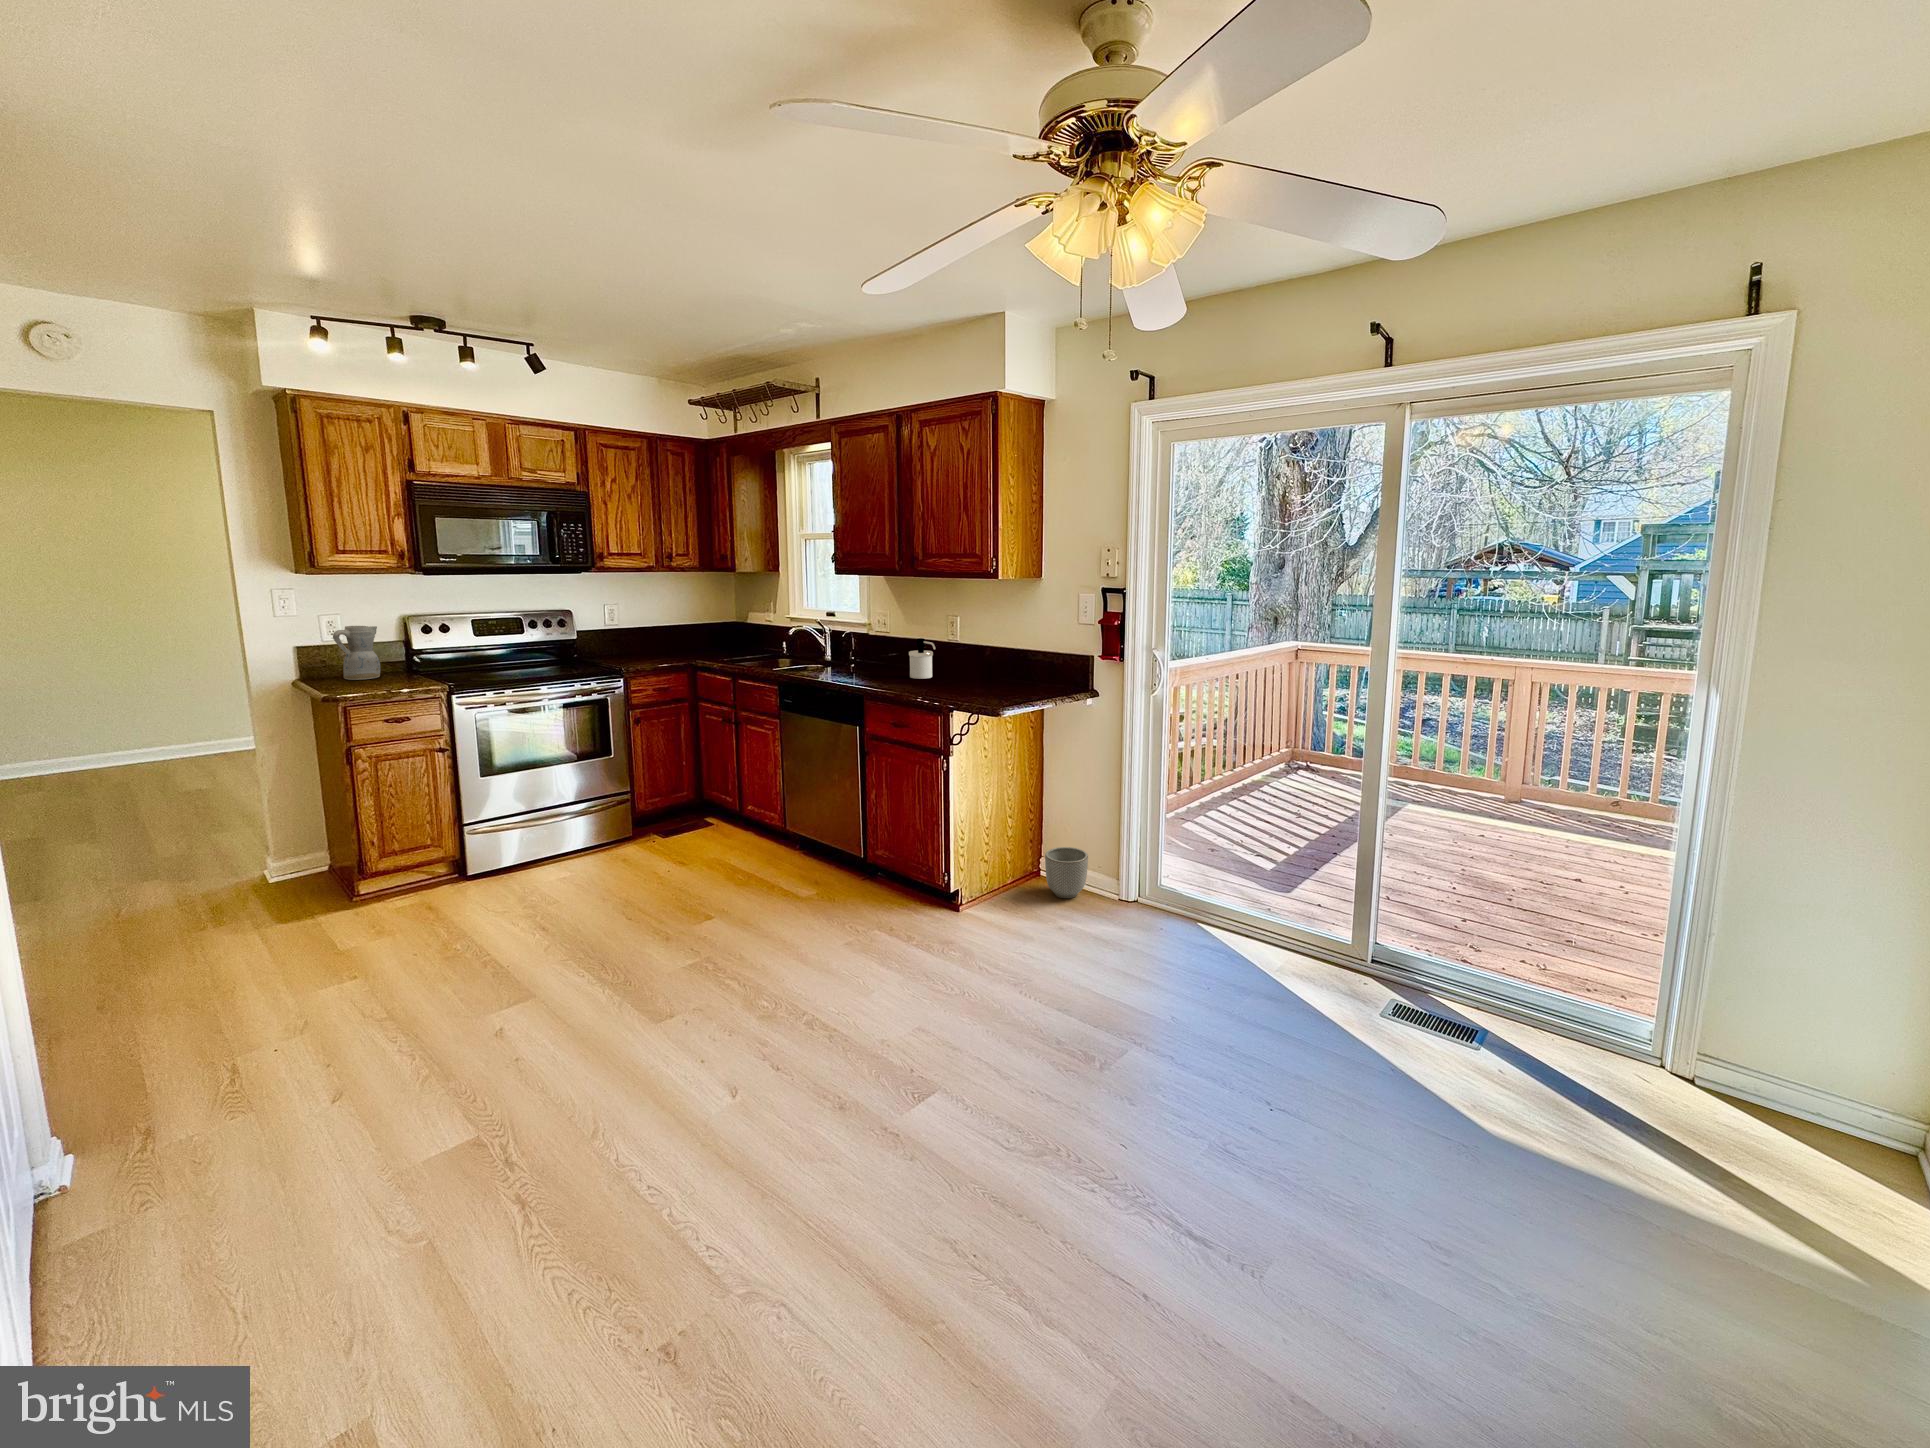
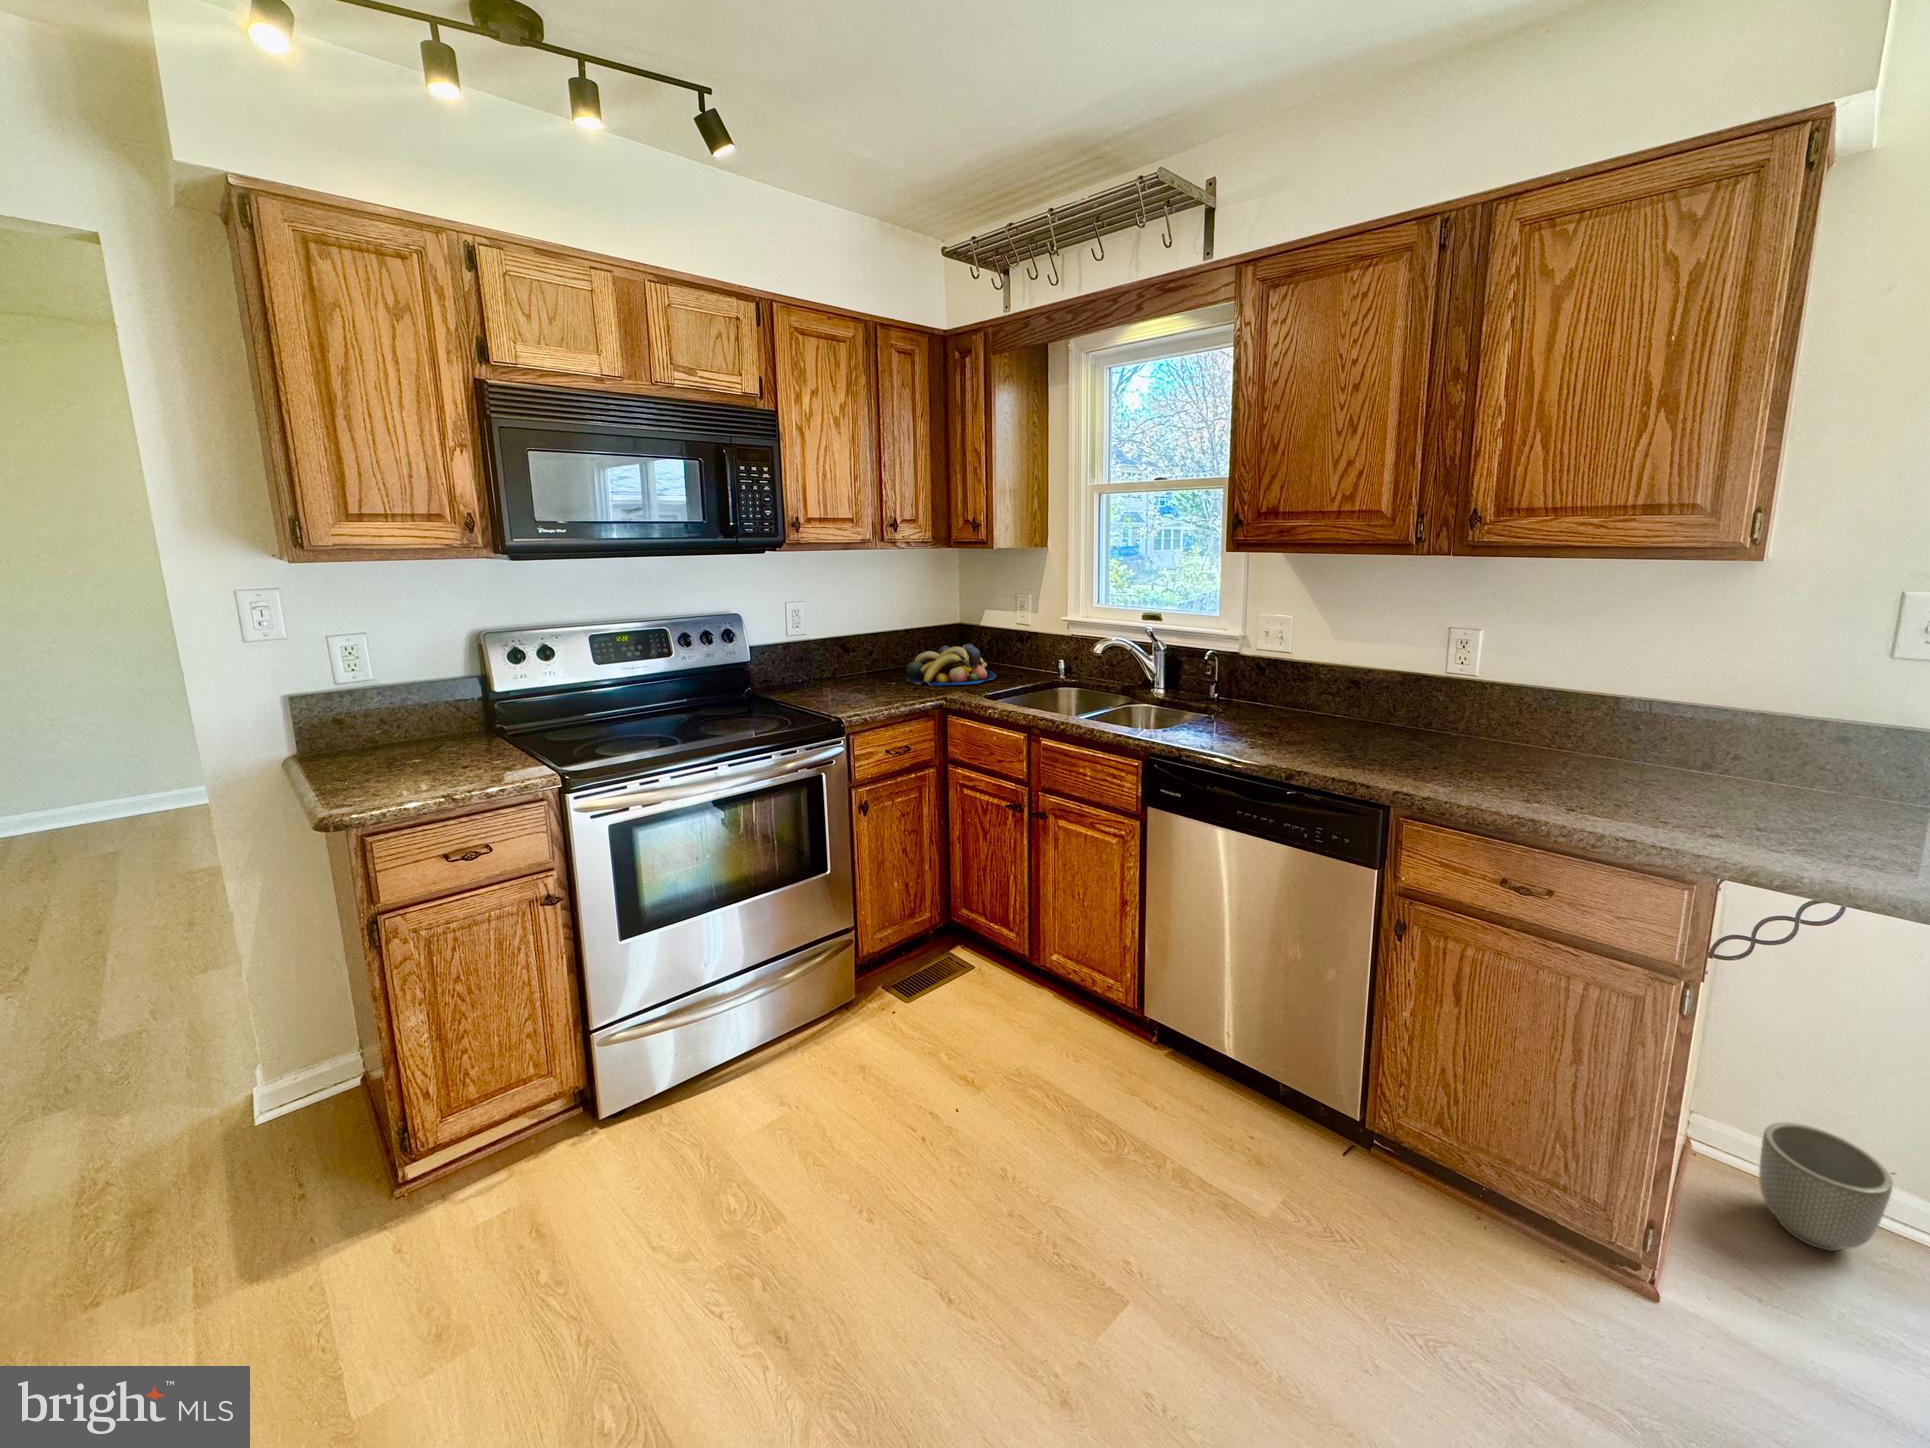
ceramic pitcher: present [333,626,380,680] -> none [349,653,439,756]
fruit bowl: none [682,633,745,657] -> present [906,644,997,686]
soap dispenser: present [909,638,936,679] -> none [1373,674,1449,751]

